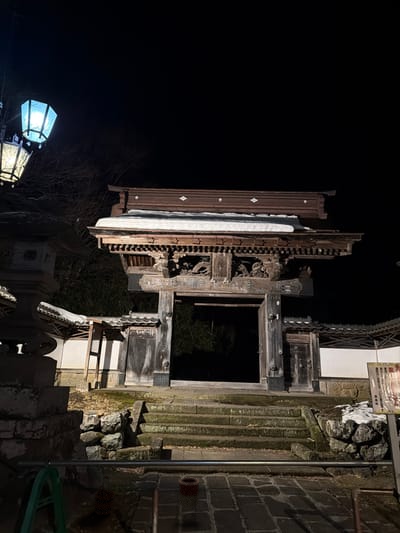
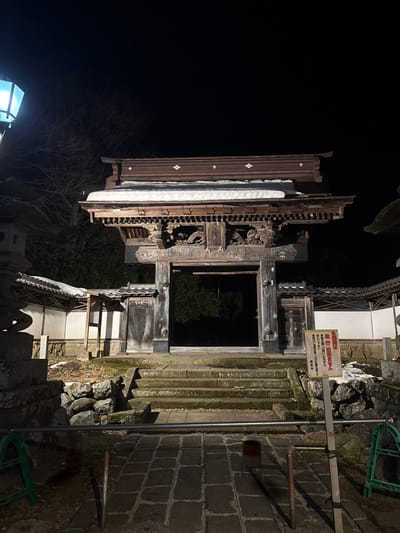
planter: present [178,477,199,507] -> present [241,440,262,477]

